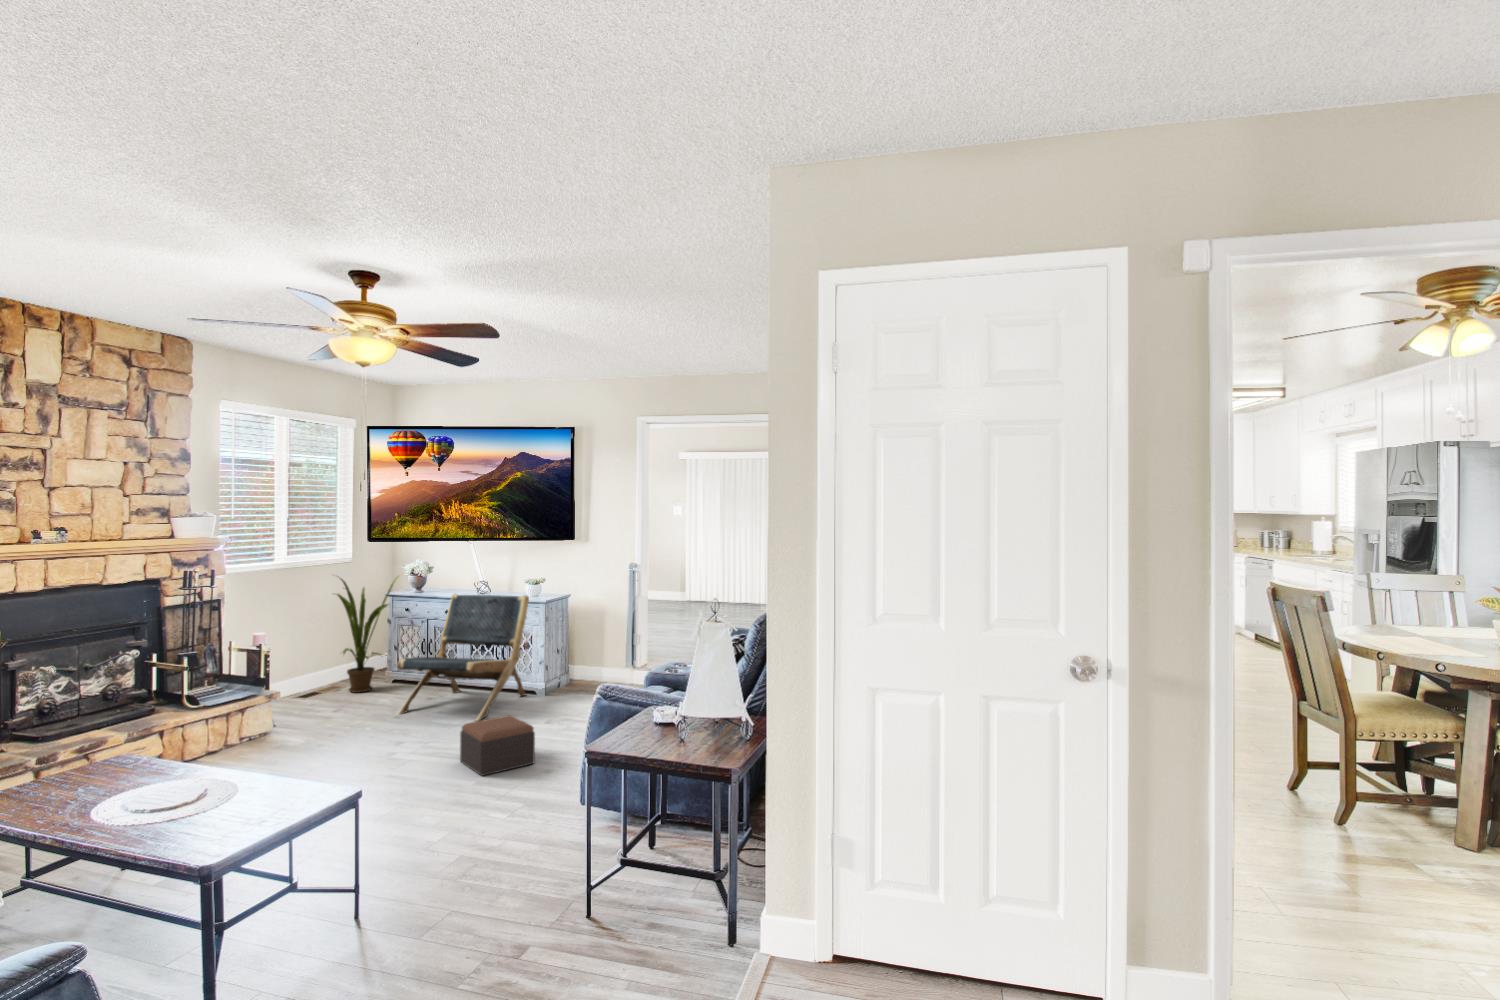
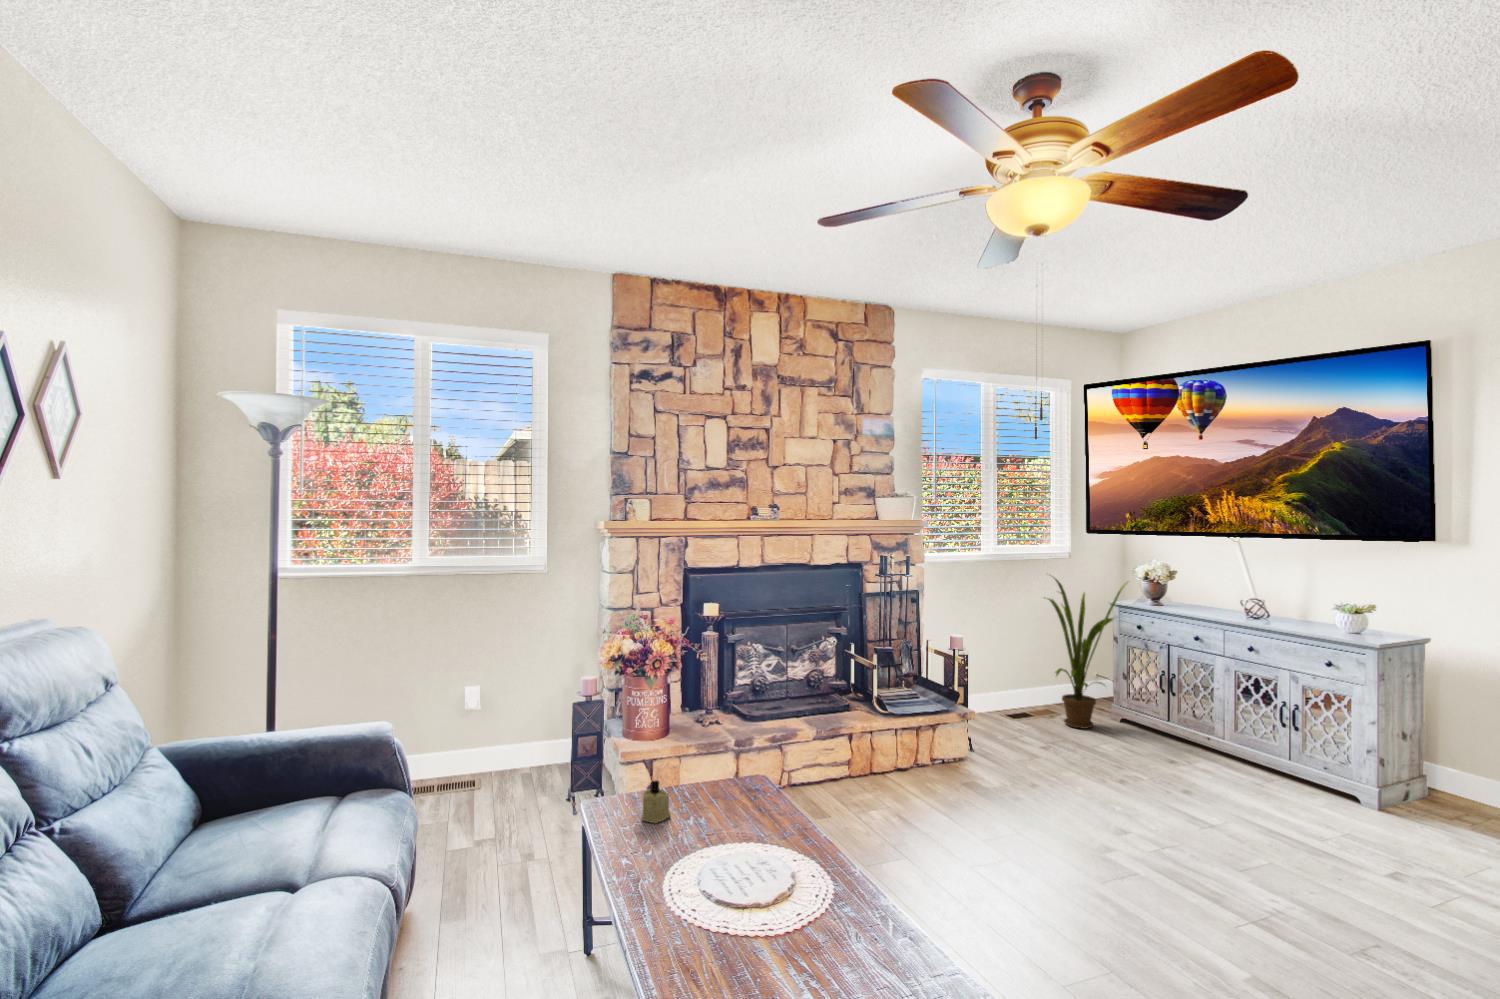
lounge chair: present [397,594,529,721] -> none [1116,615,1343,827]
footstool: present [460,715,535,776] -> none [1210,845,1367,973]
candle: none [31,768,63,803] -> present [642,781,671,823]

